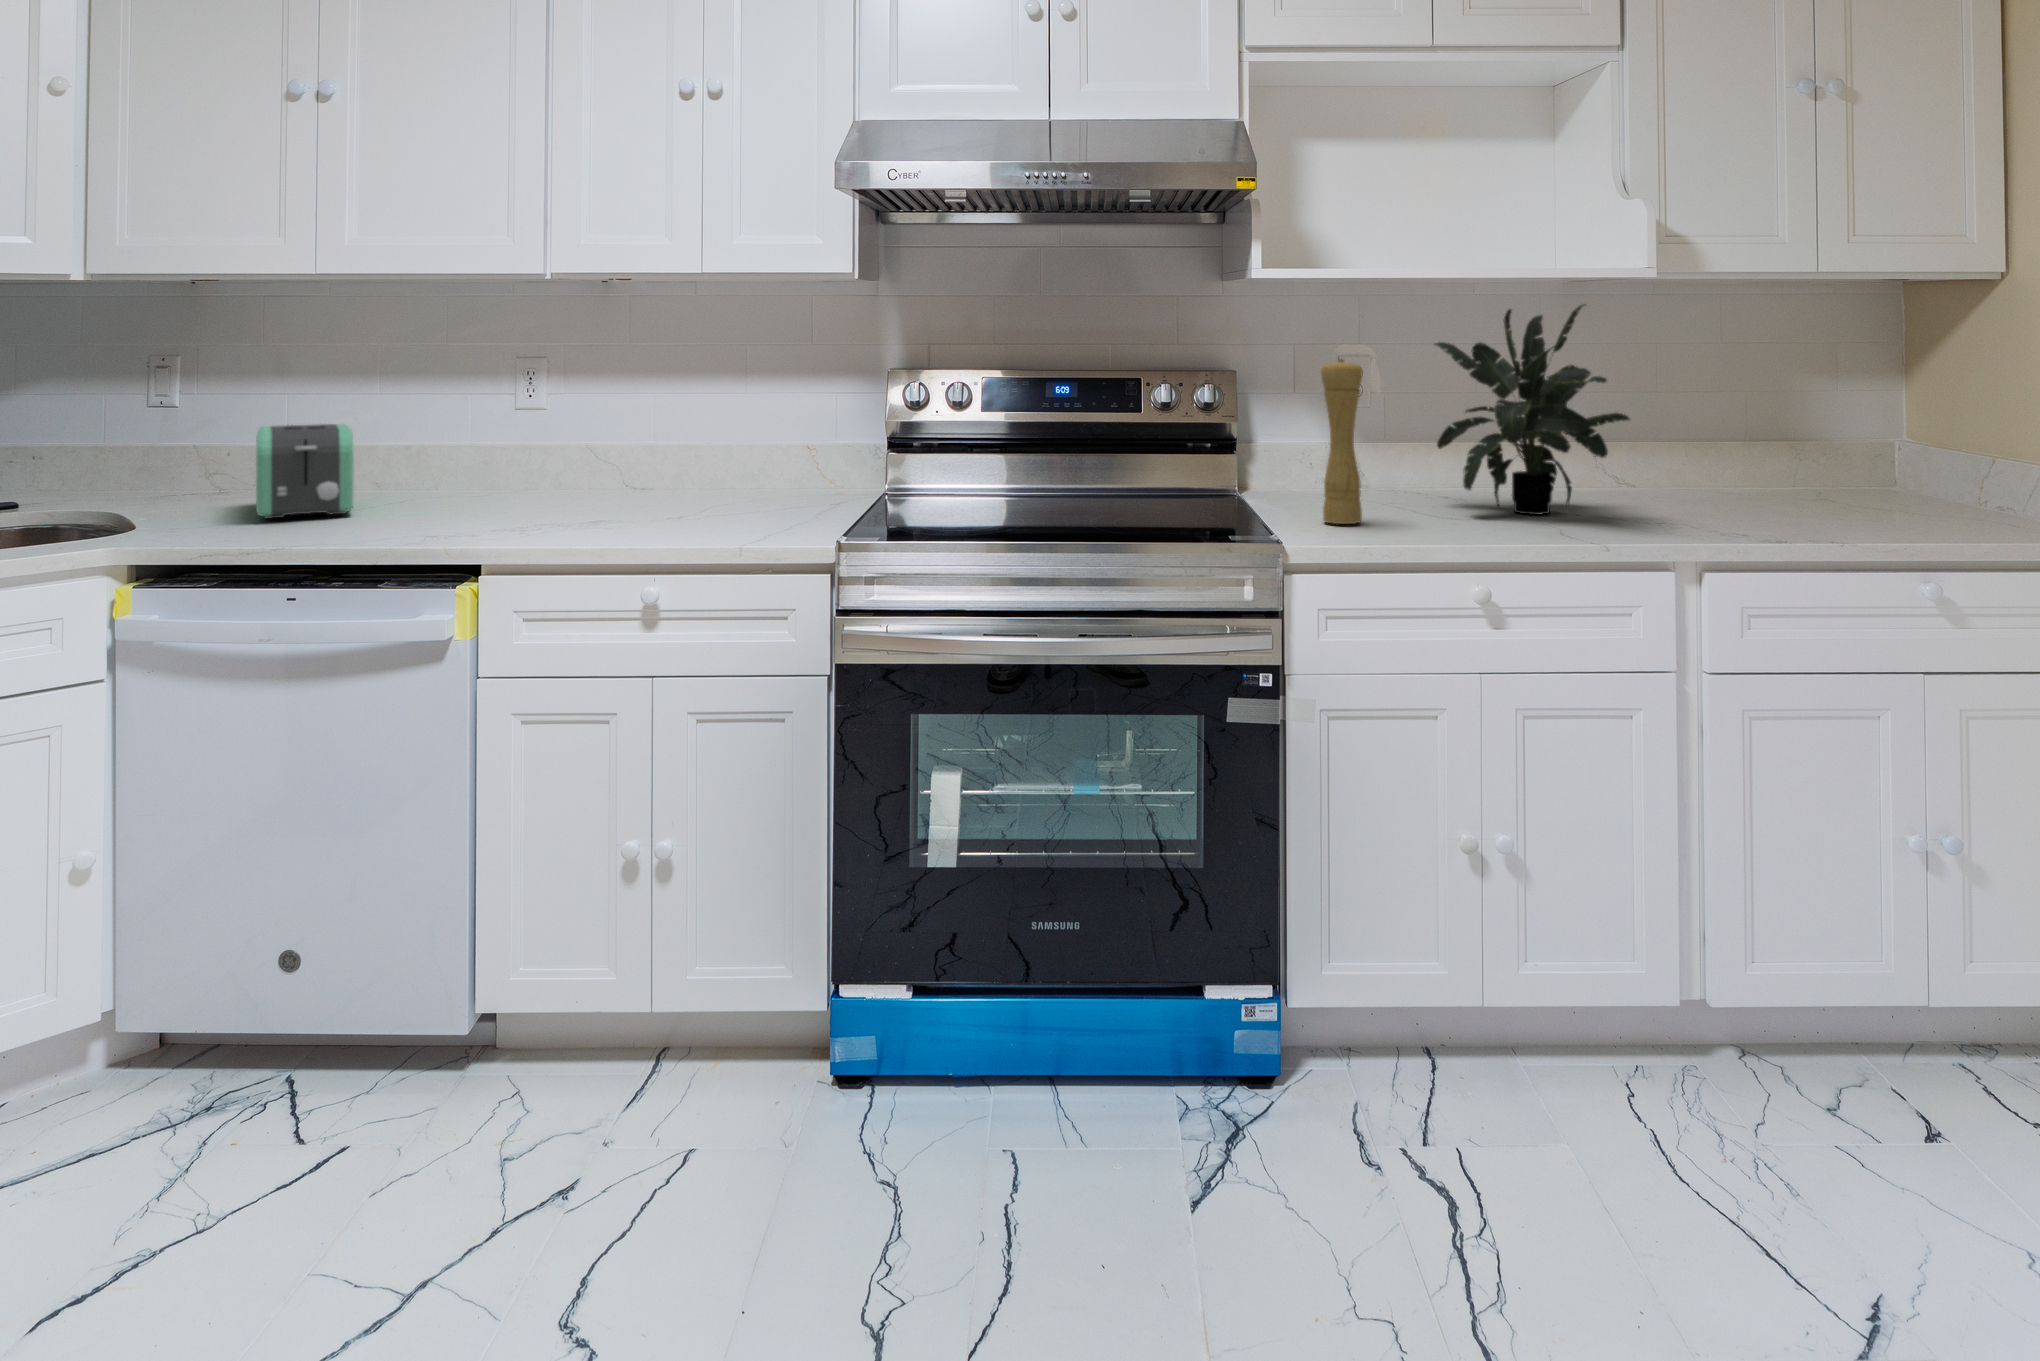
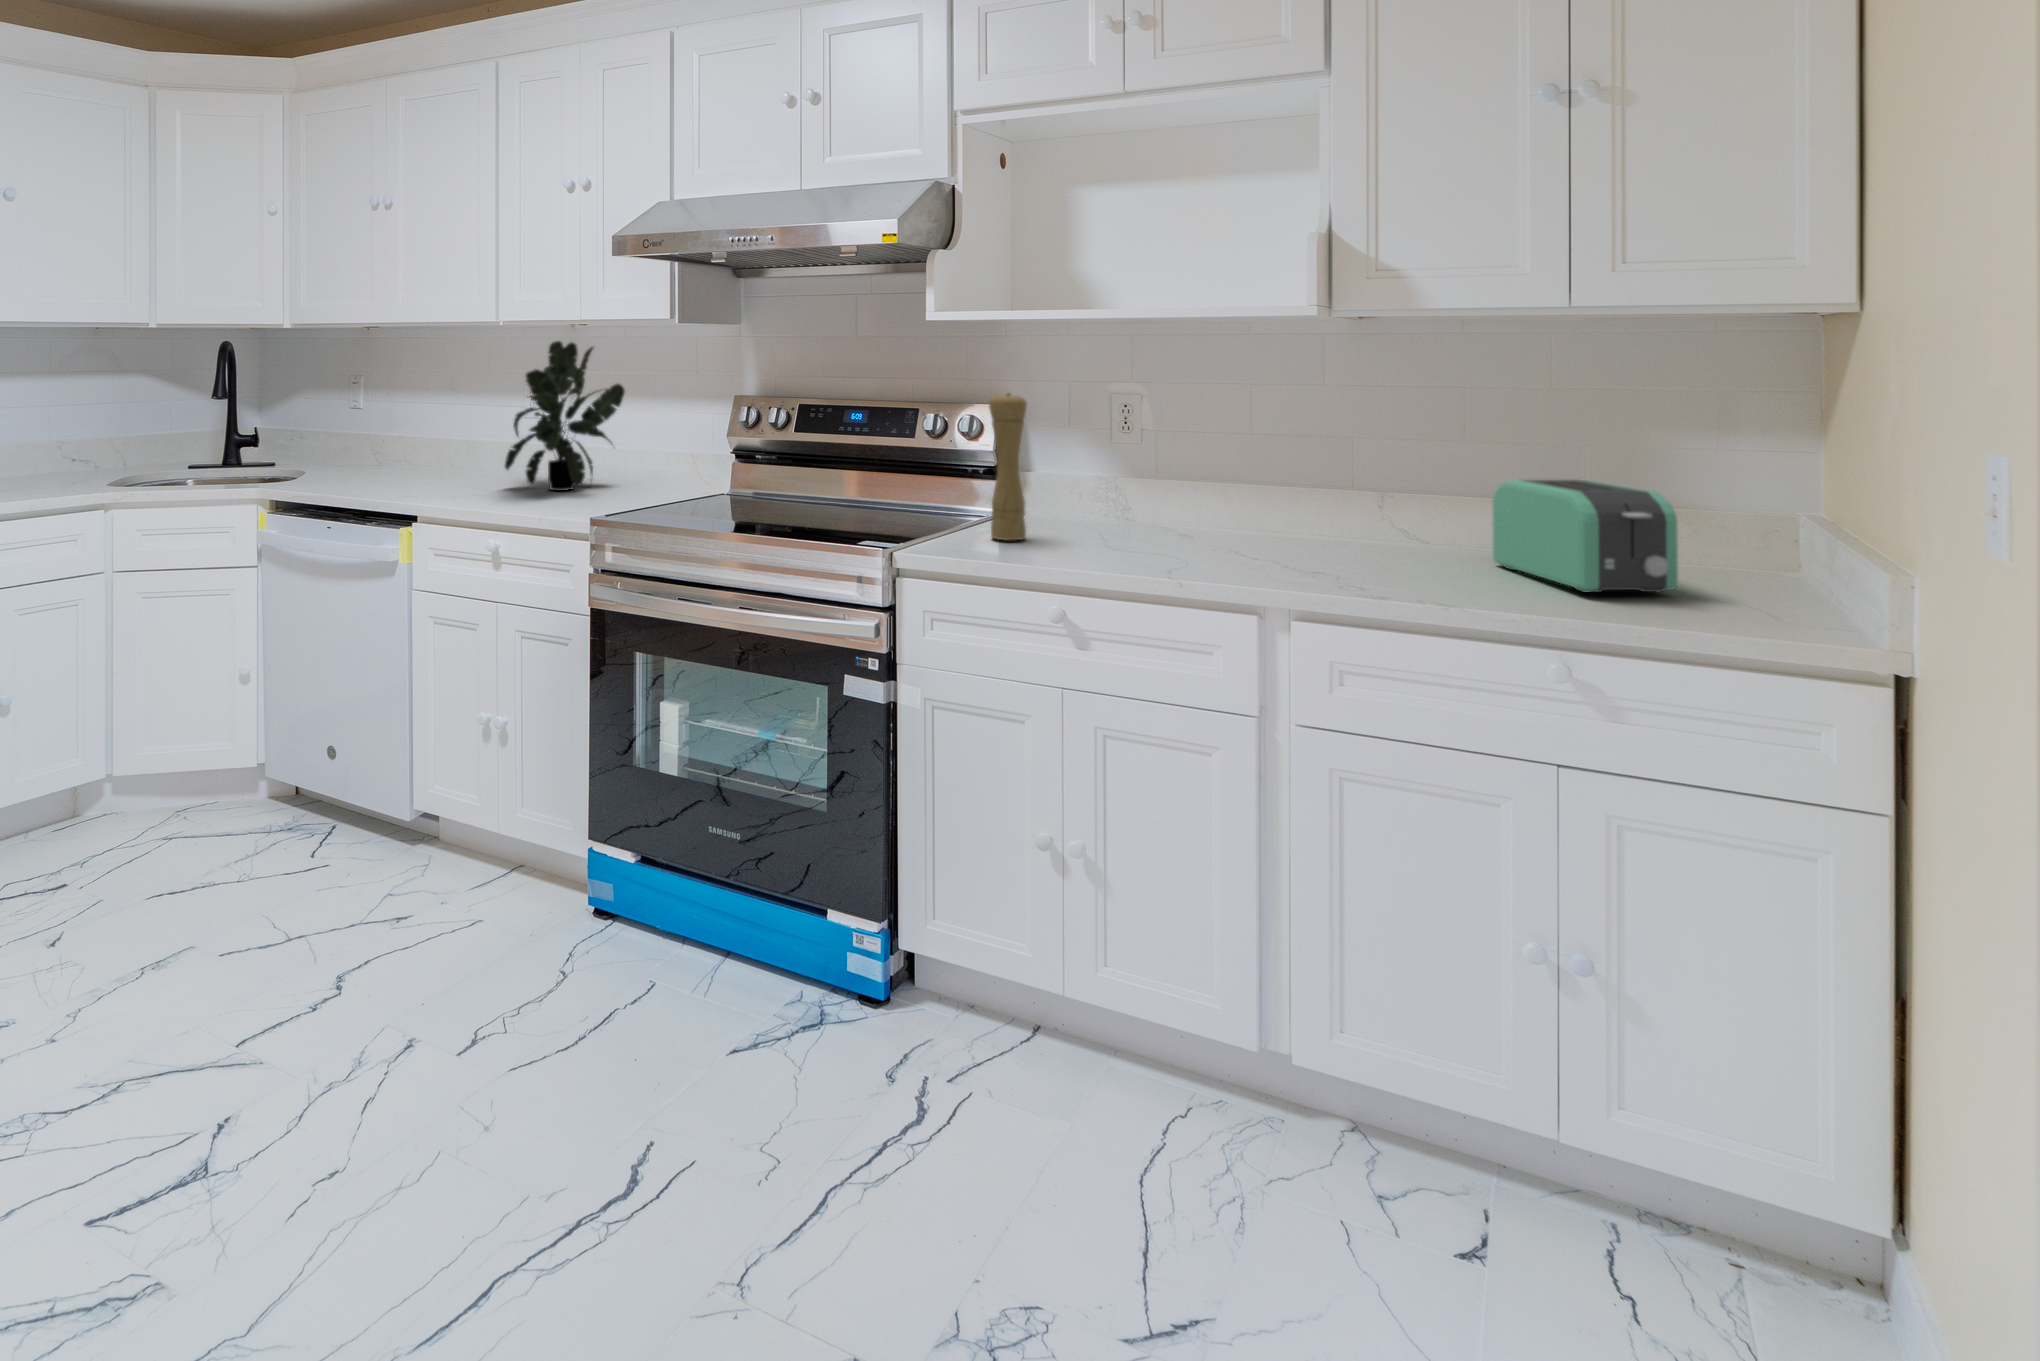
potted plant: present [1435,305,1629,515] -> present [505,341,625,491]
toaster: present [256,424,354,518] -> present [1493,480,1678,592]

